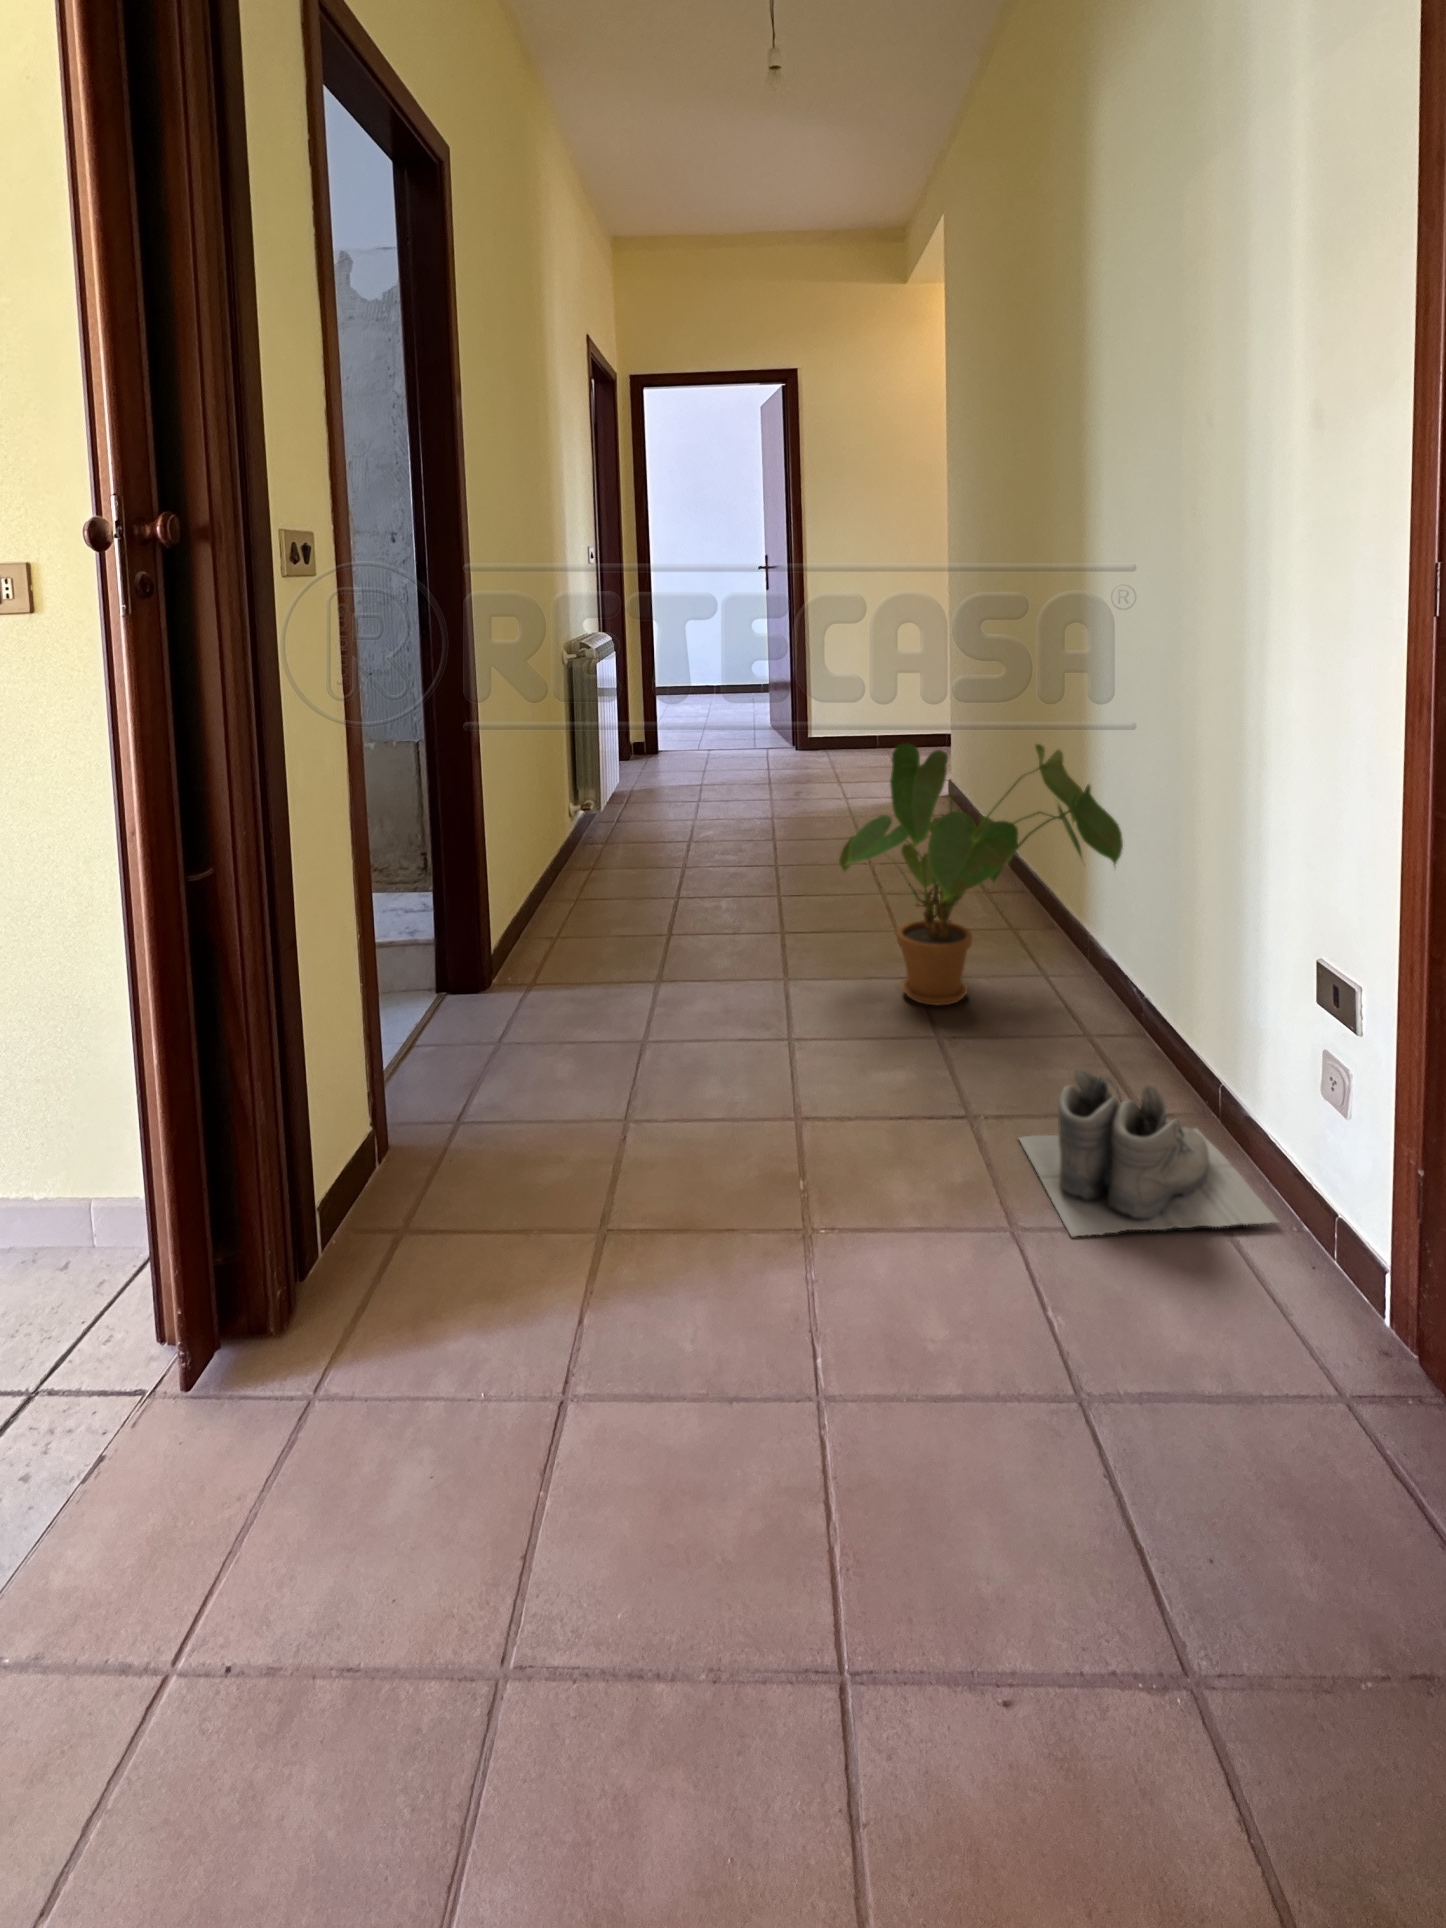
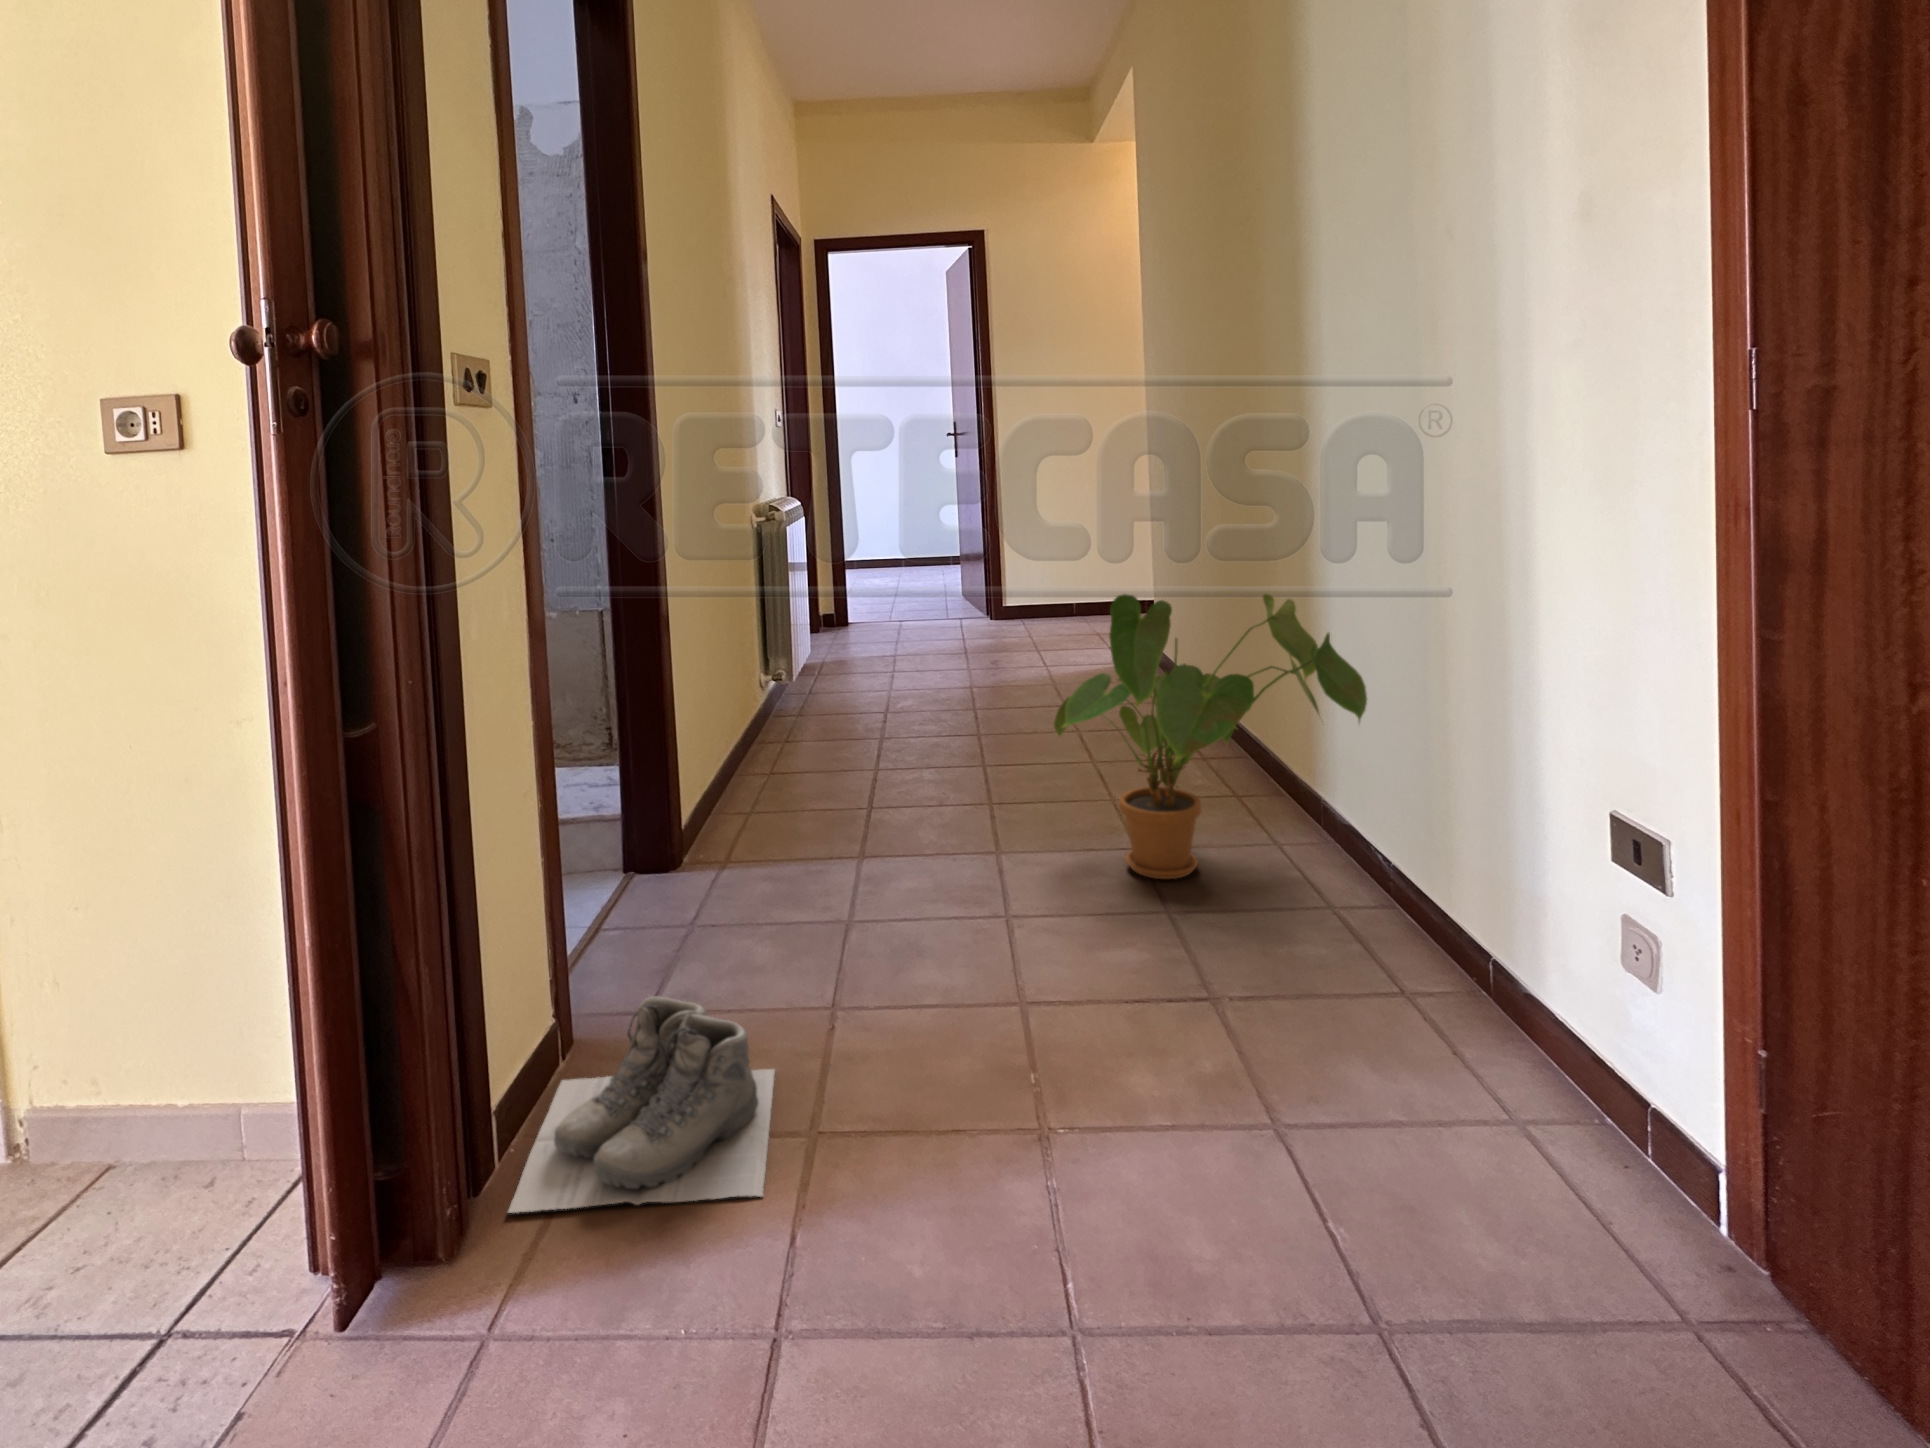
boots: present [1019,1069,1278,1237] -> present [508,997,775,1213]

